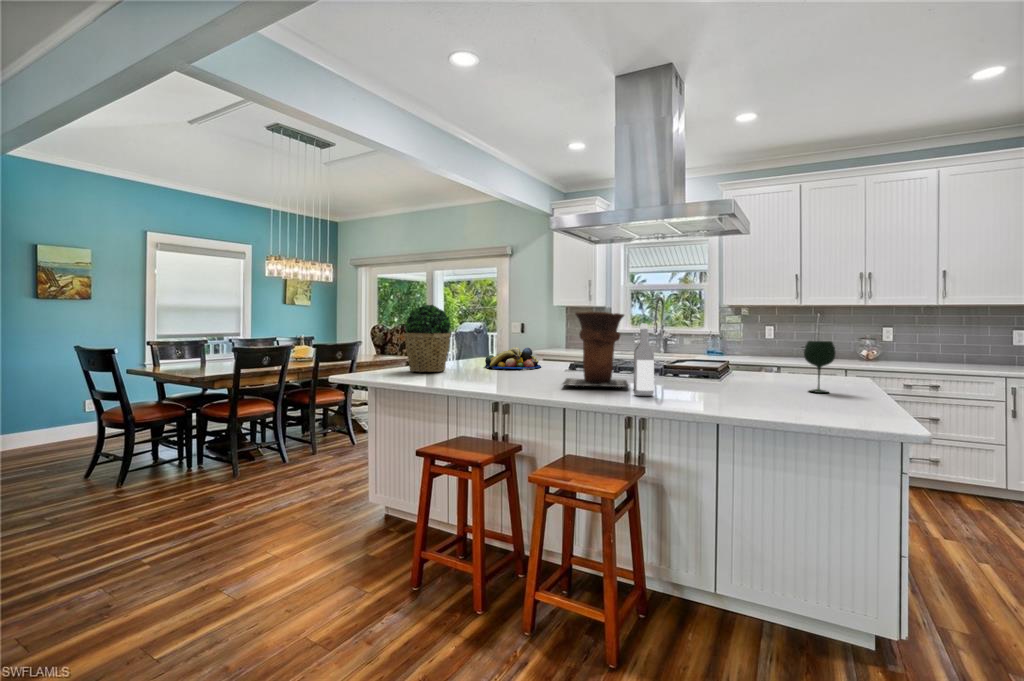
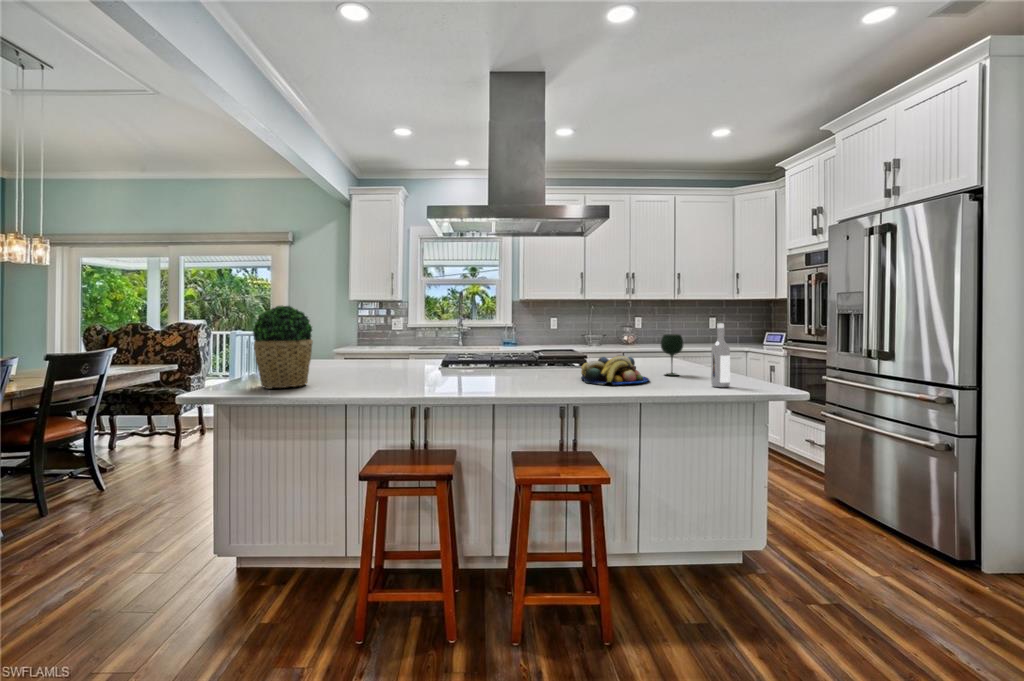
vase: present [563,311,629,387] -> none [466,314,545,389]
wine bottle: present [634,324,654,396] -> present [711,323,730,387]
fruit bowl: present [485,347,541,369] -> present [581,355,649,385]

